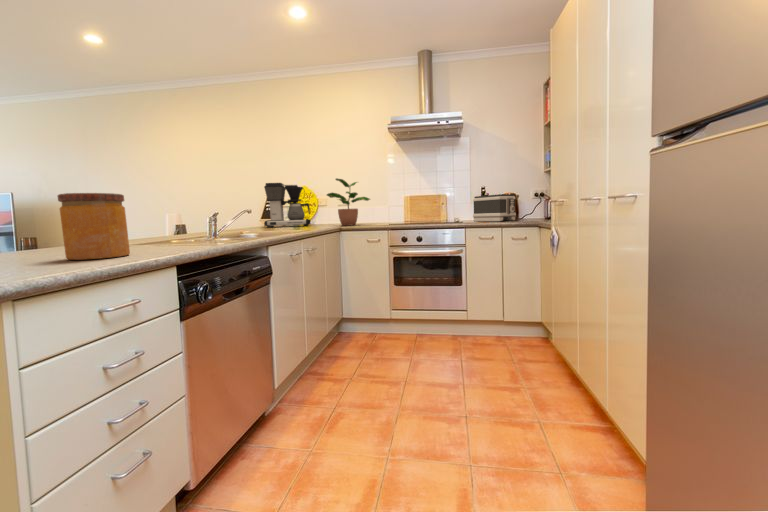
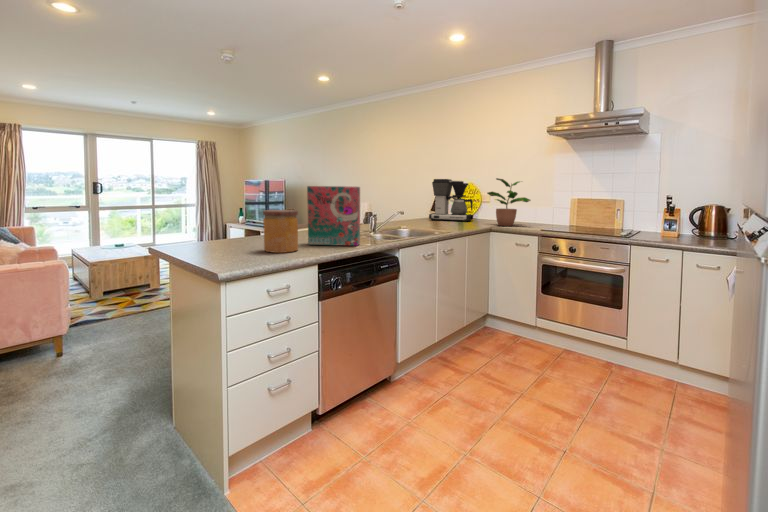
cereal box: none [130,165,218,250] -> present [307,186,360,246]
toaster: present [473,194,516,221] -> none [655,205,717,239]

